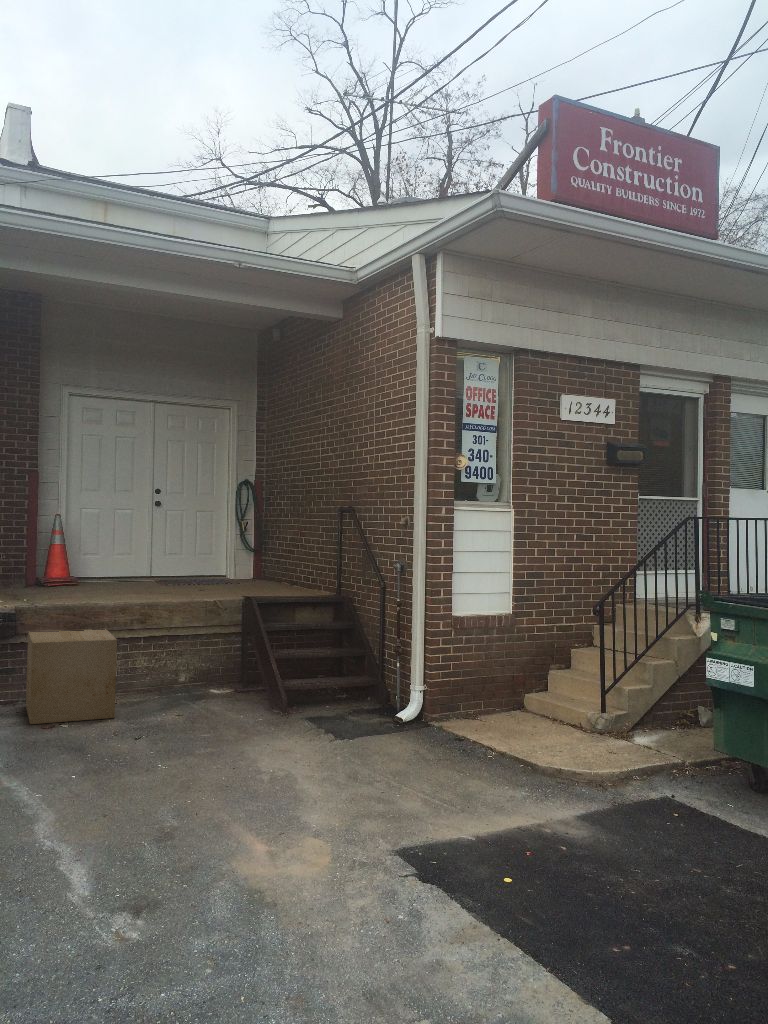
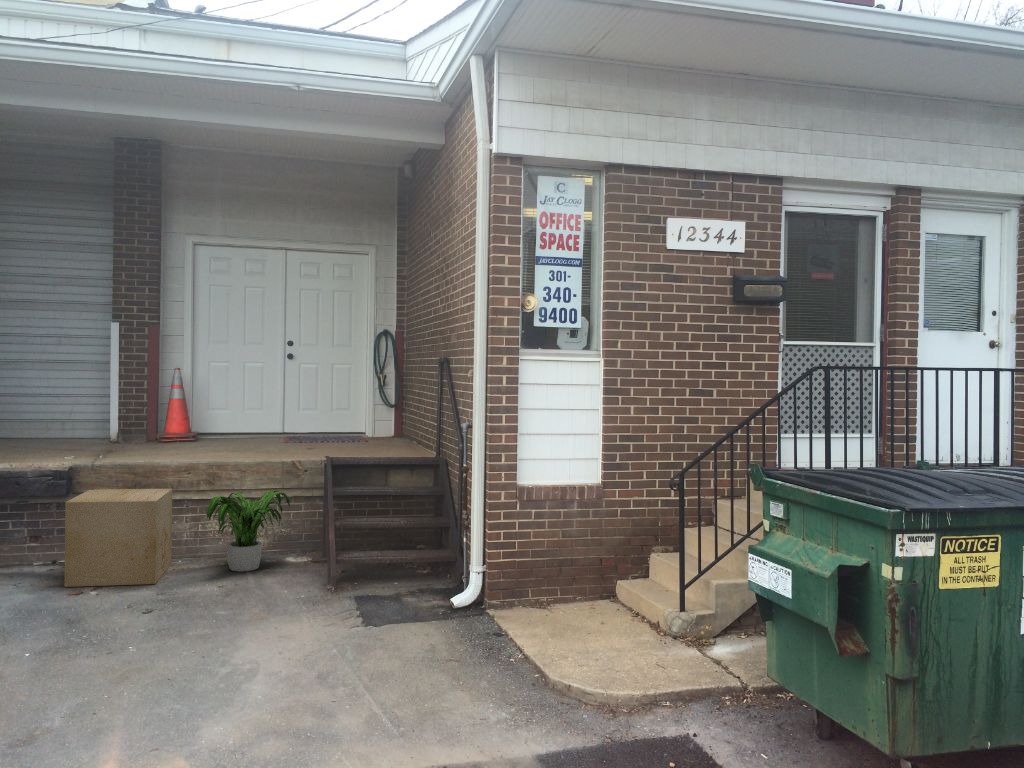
potted plant: none [142,628,220,704] -> present [206,490,290,571]

